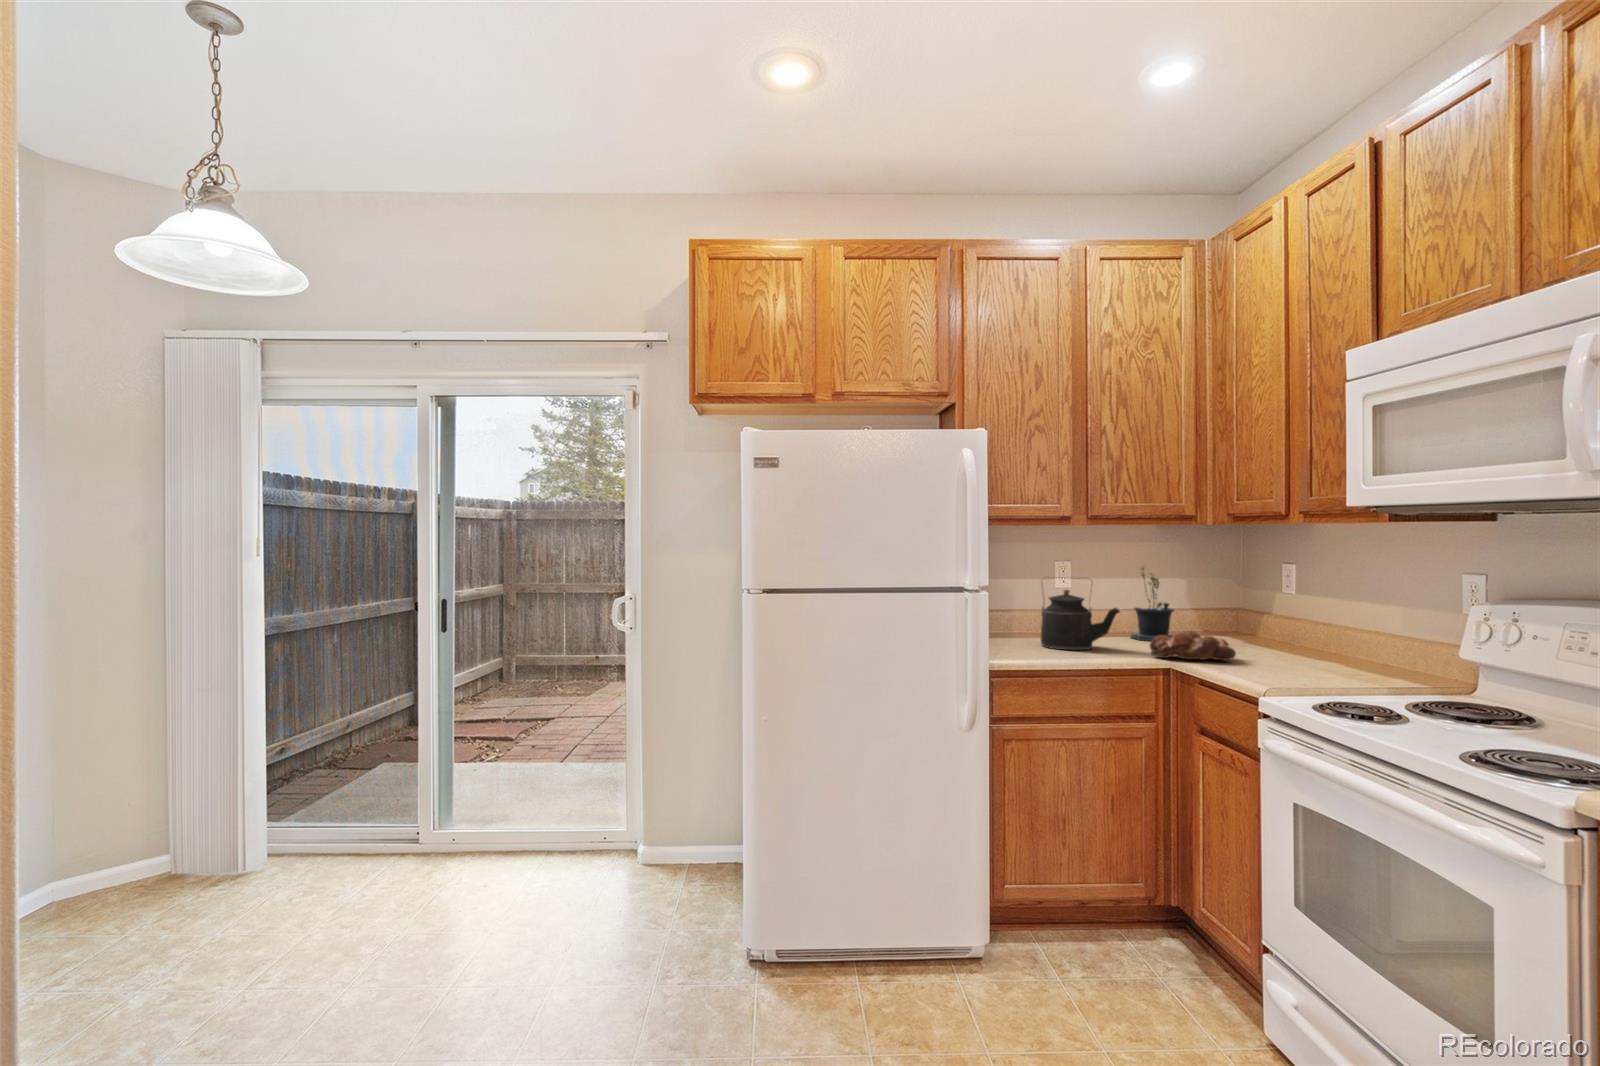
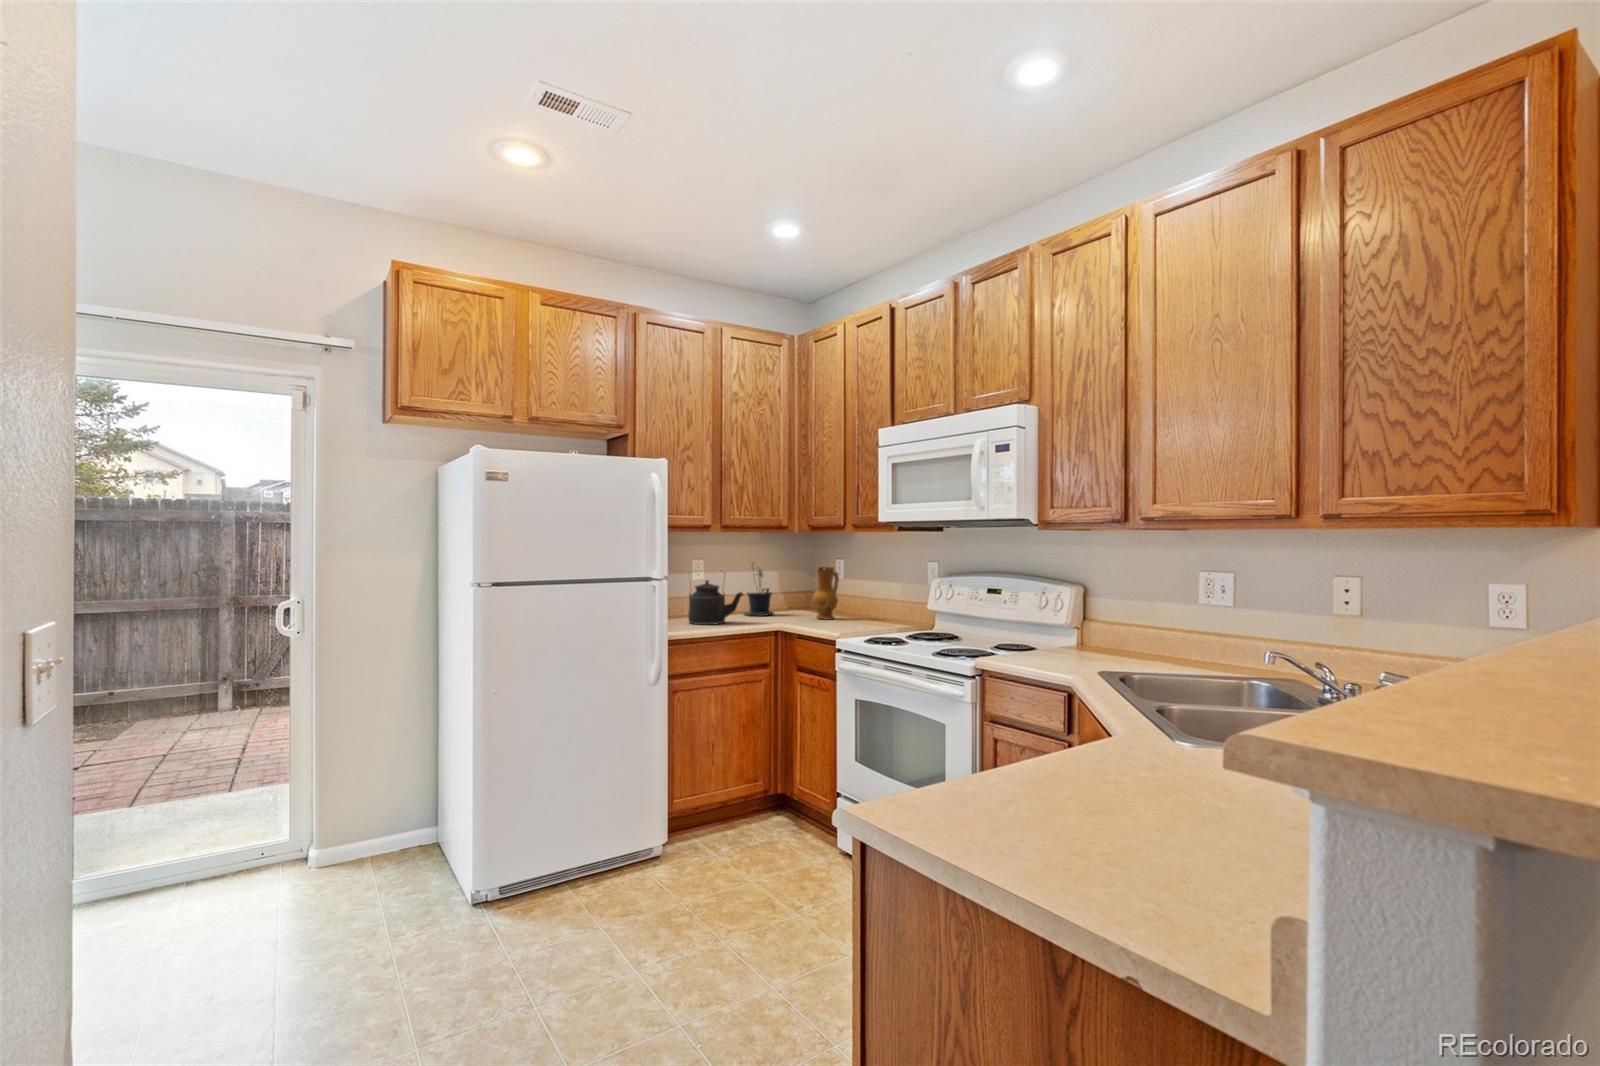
ceramic jug: none [1235,575,1283,655] -> present [812,567,839,620]
bread loaf: present [1150,631,1236,660] -> none [764,605,816,625]

